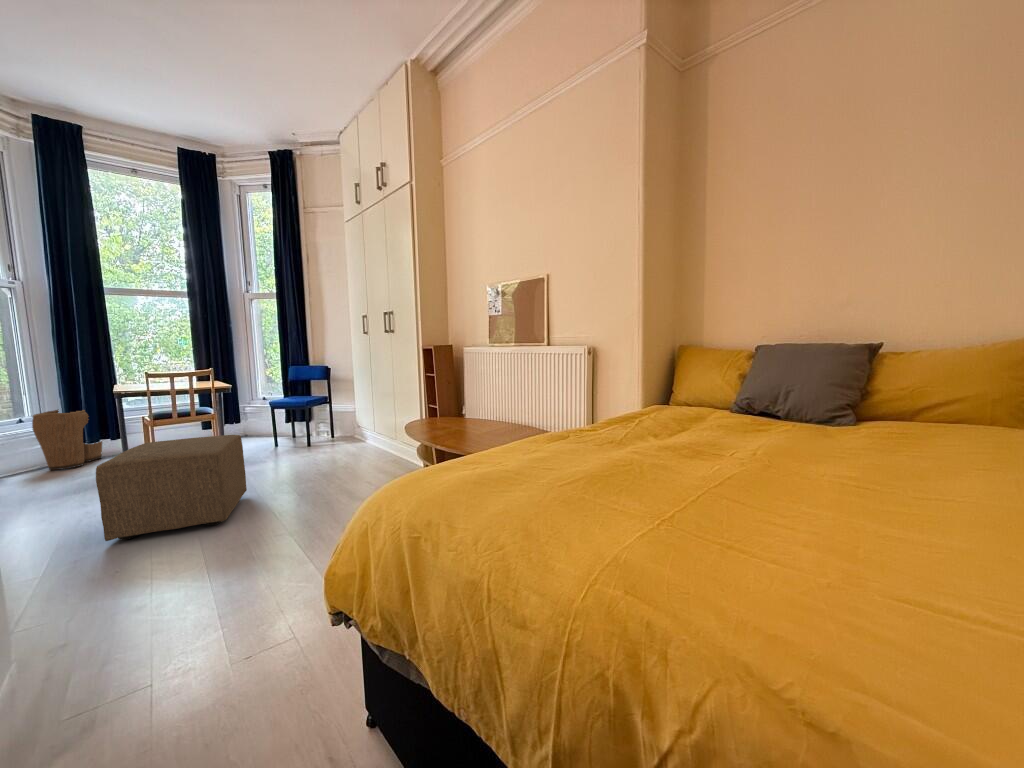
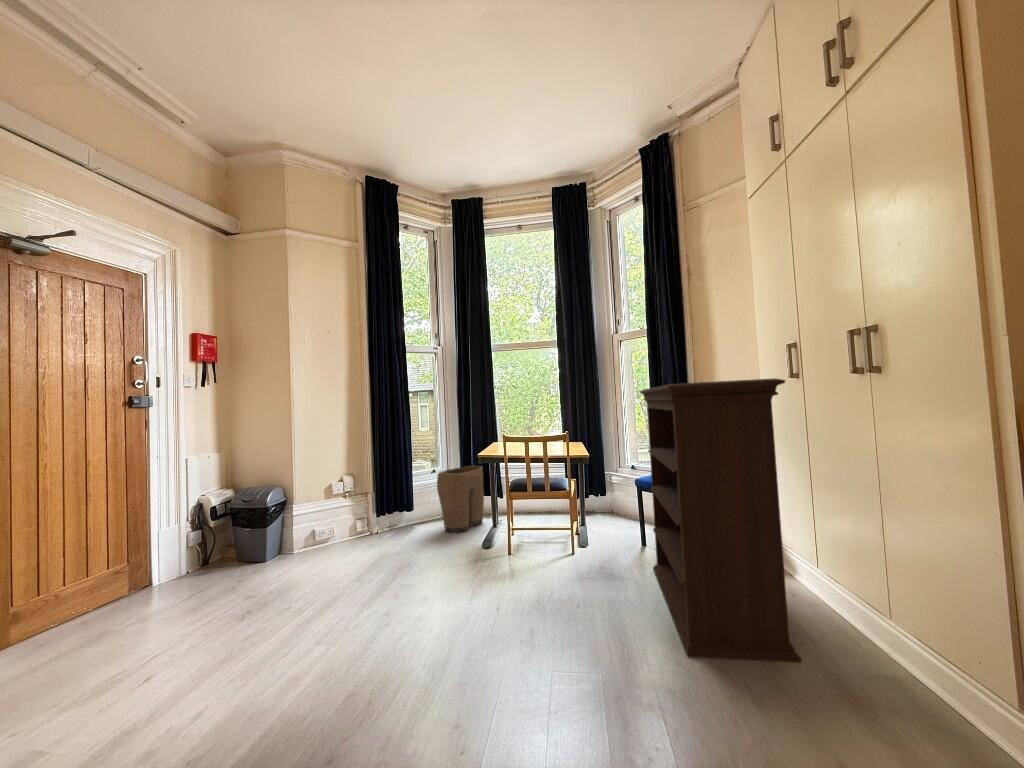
bookshelf: none [270,335,359,486] -> present [640,378,801,662]
ottoman: present [96,435,247,541] -> none [430,539,605,720]

